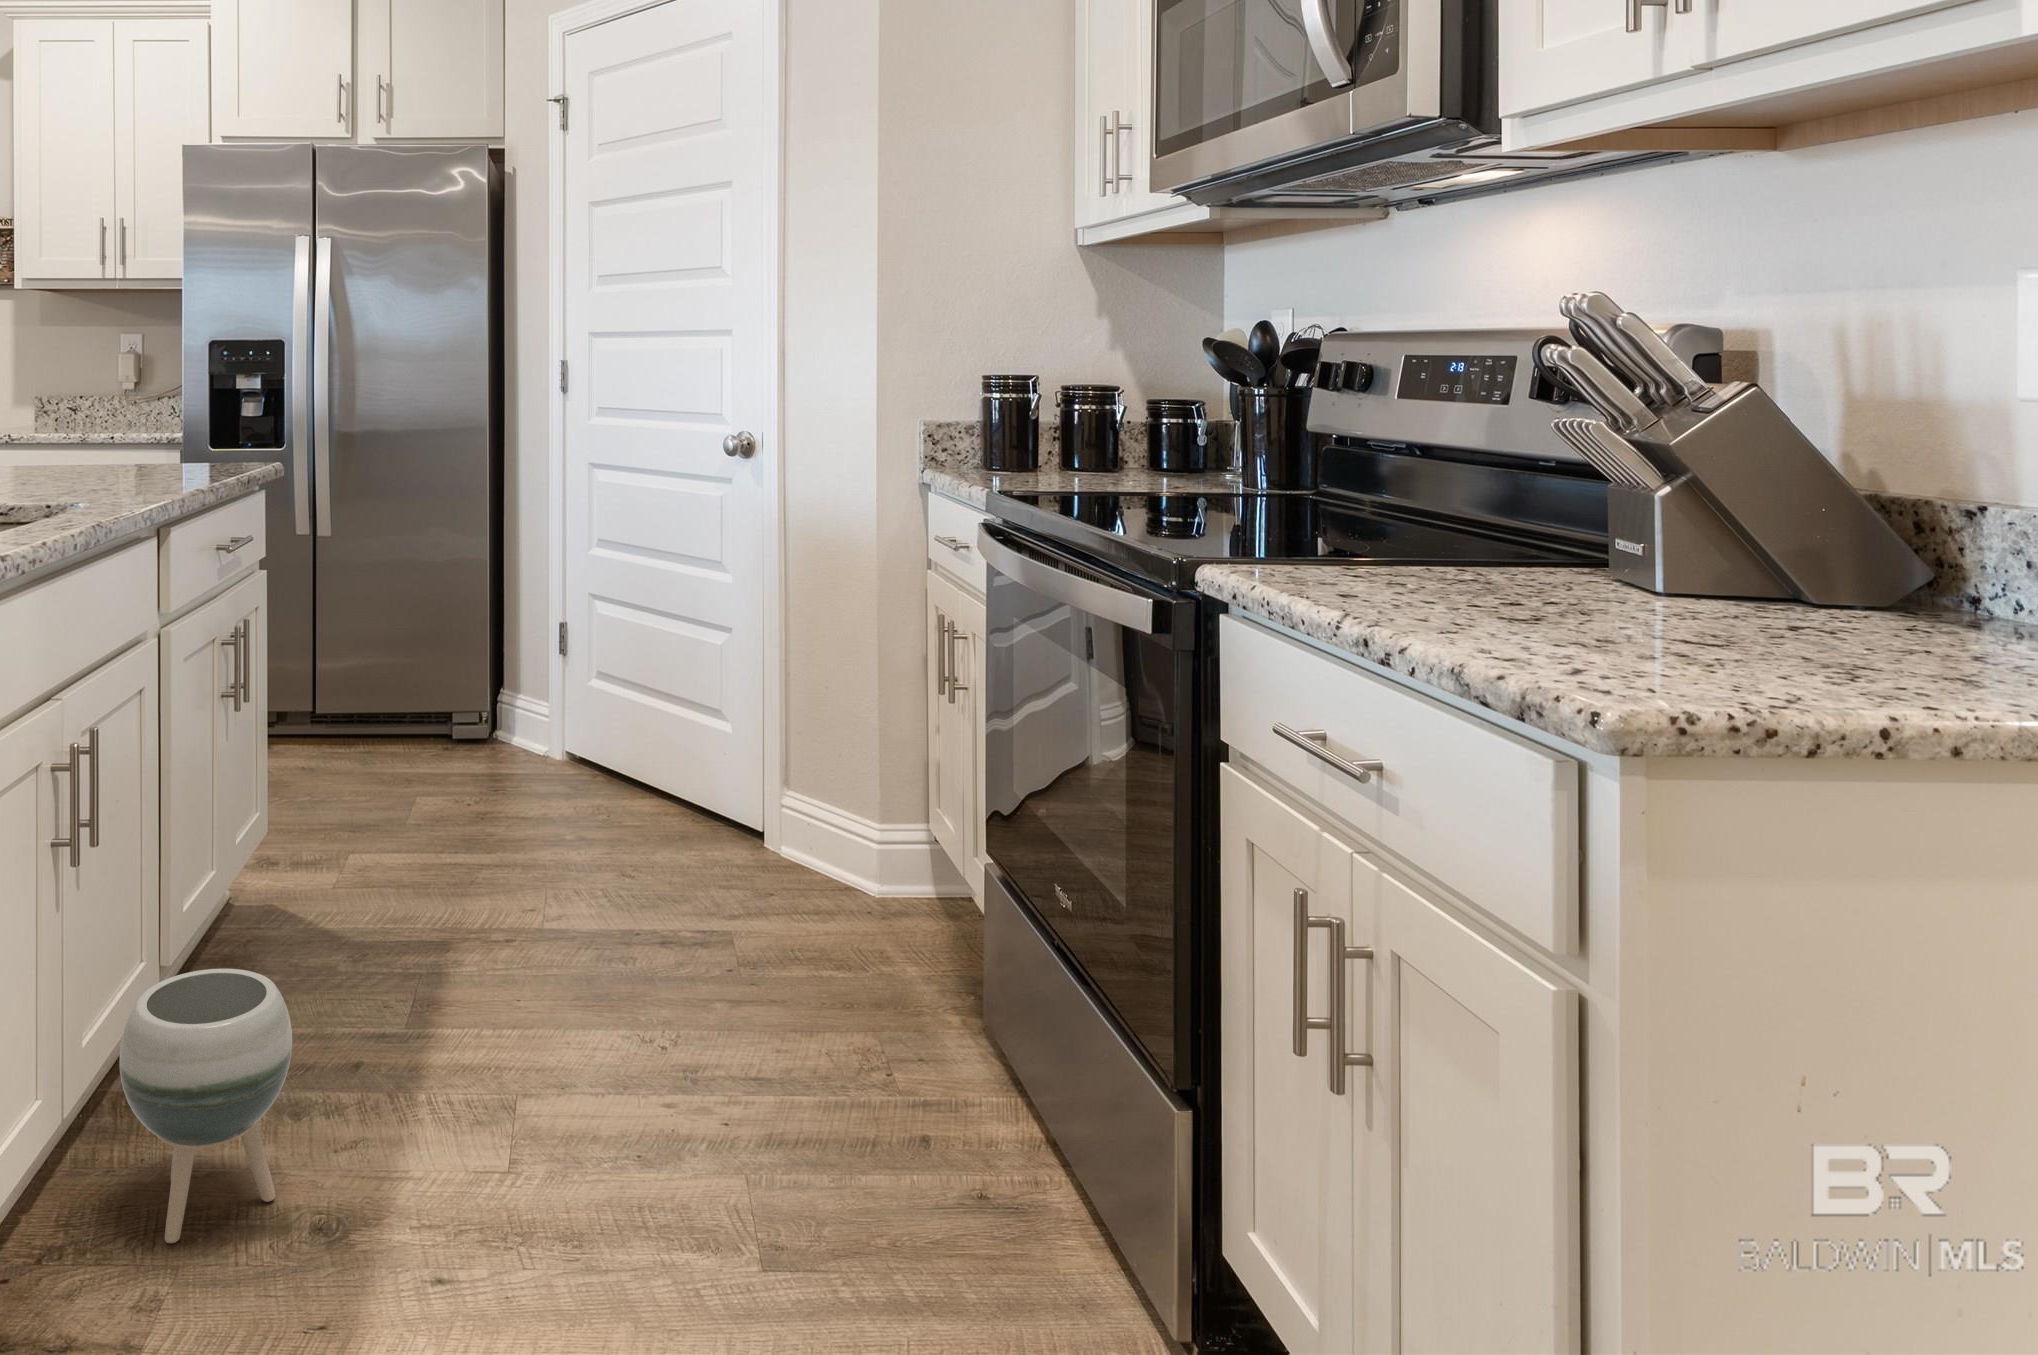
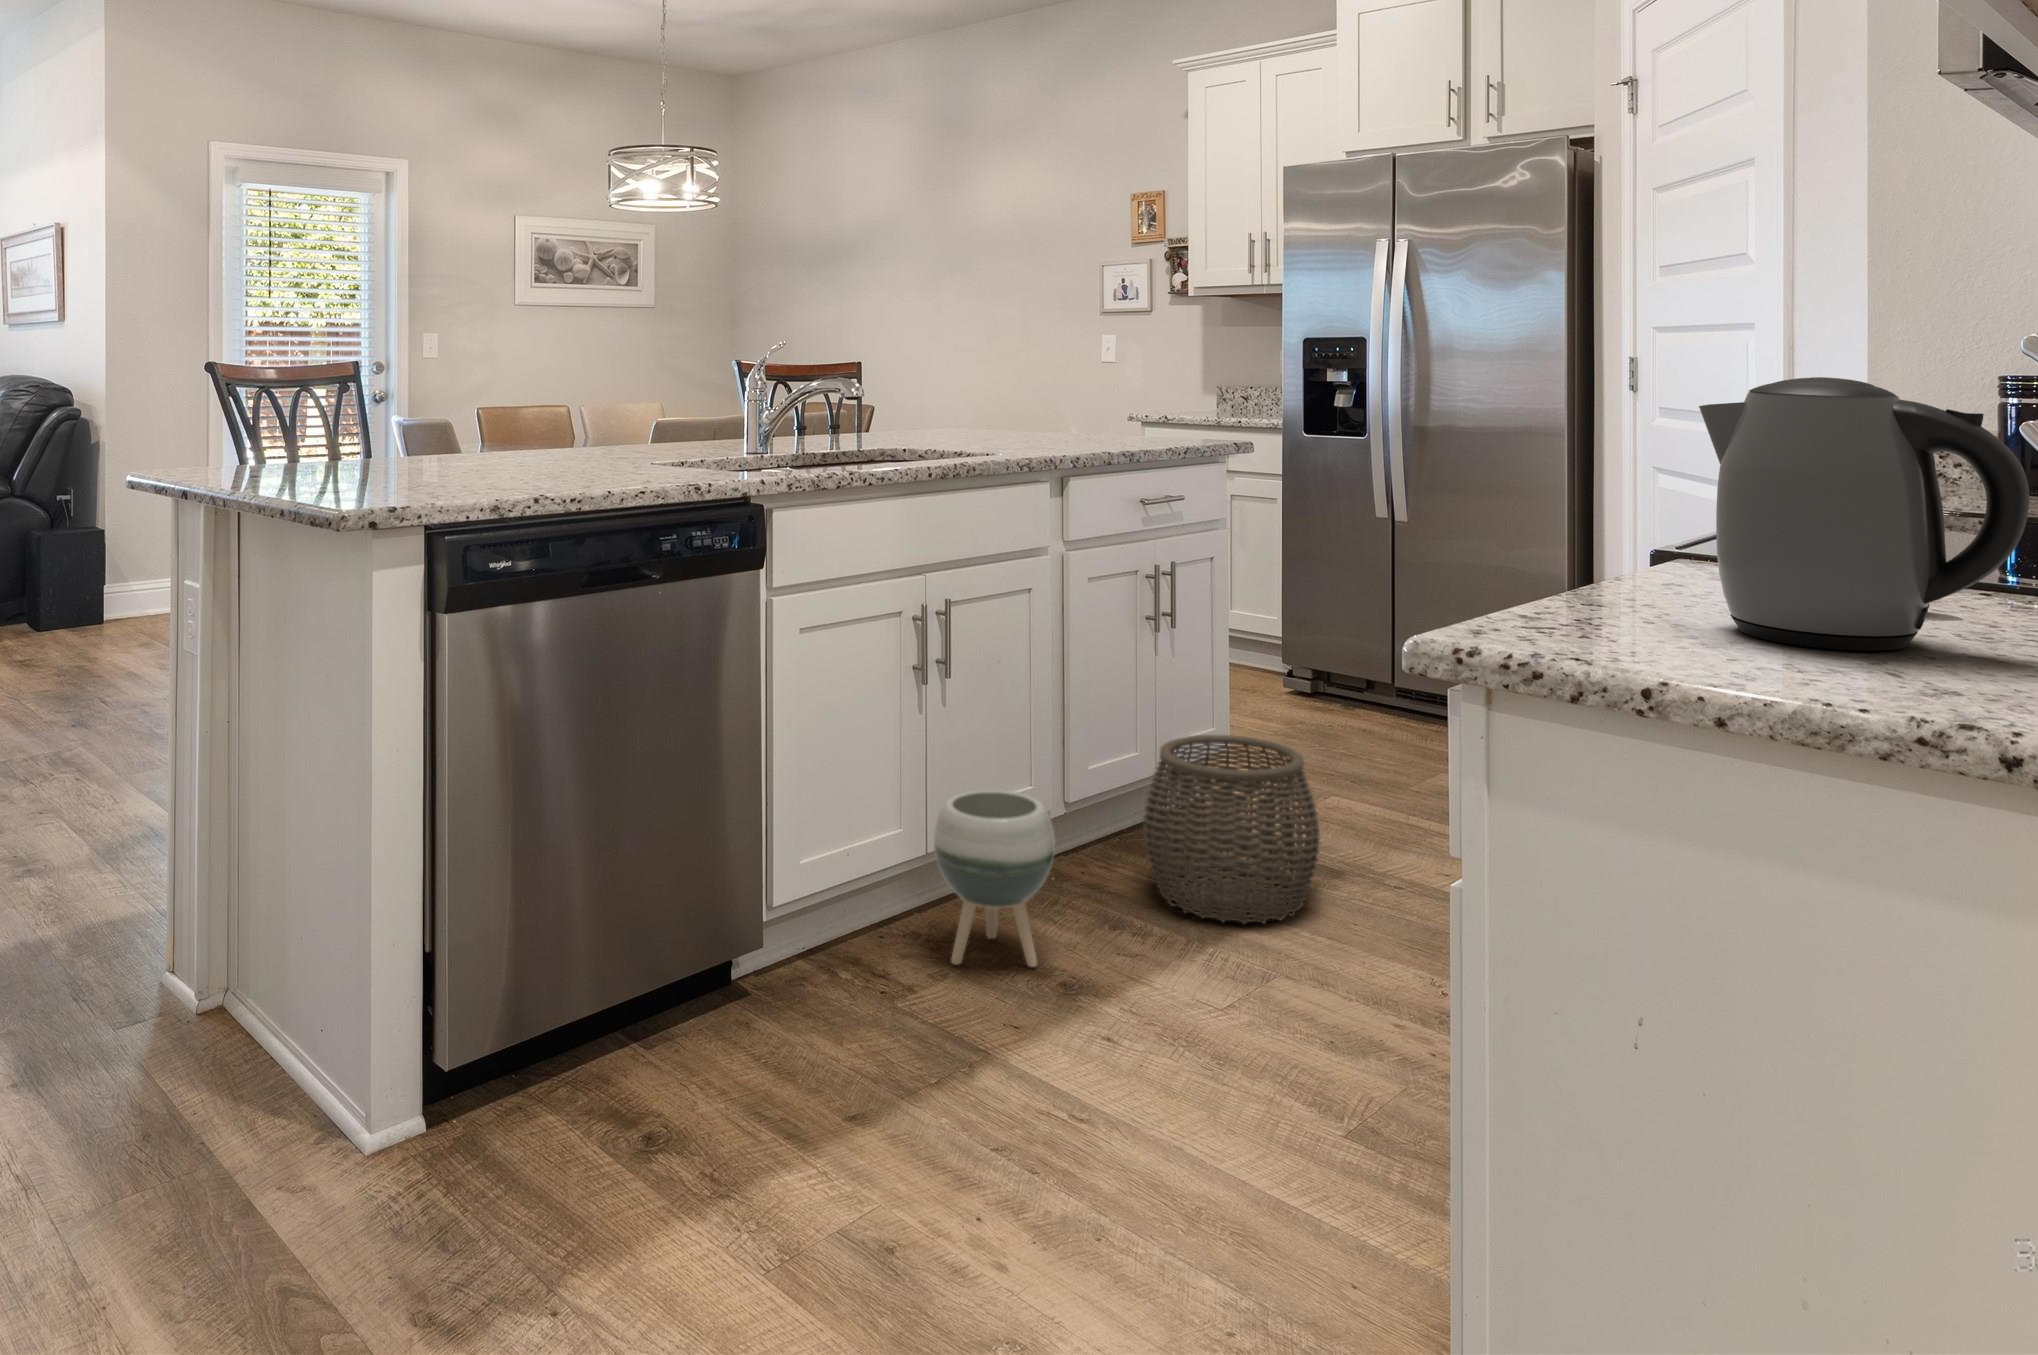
kettle: none [1570,400,1826,654] -> present [1699,377,2029,650]
woven basket: none [279,815,488,1052] -> present [1143,735,1320,924]

